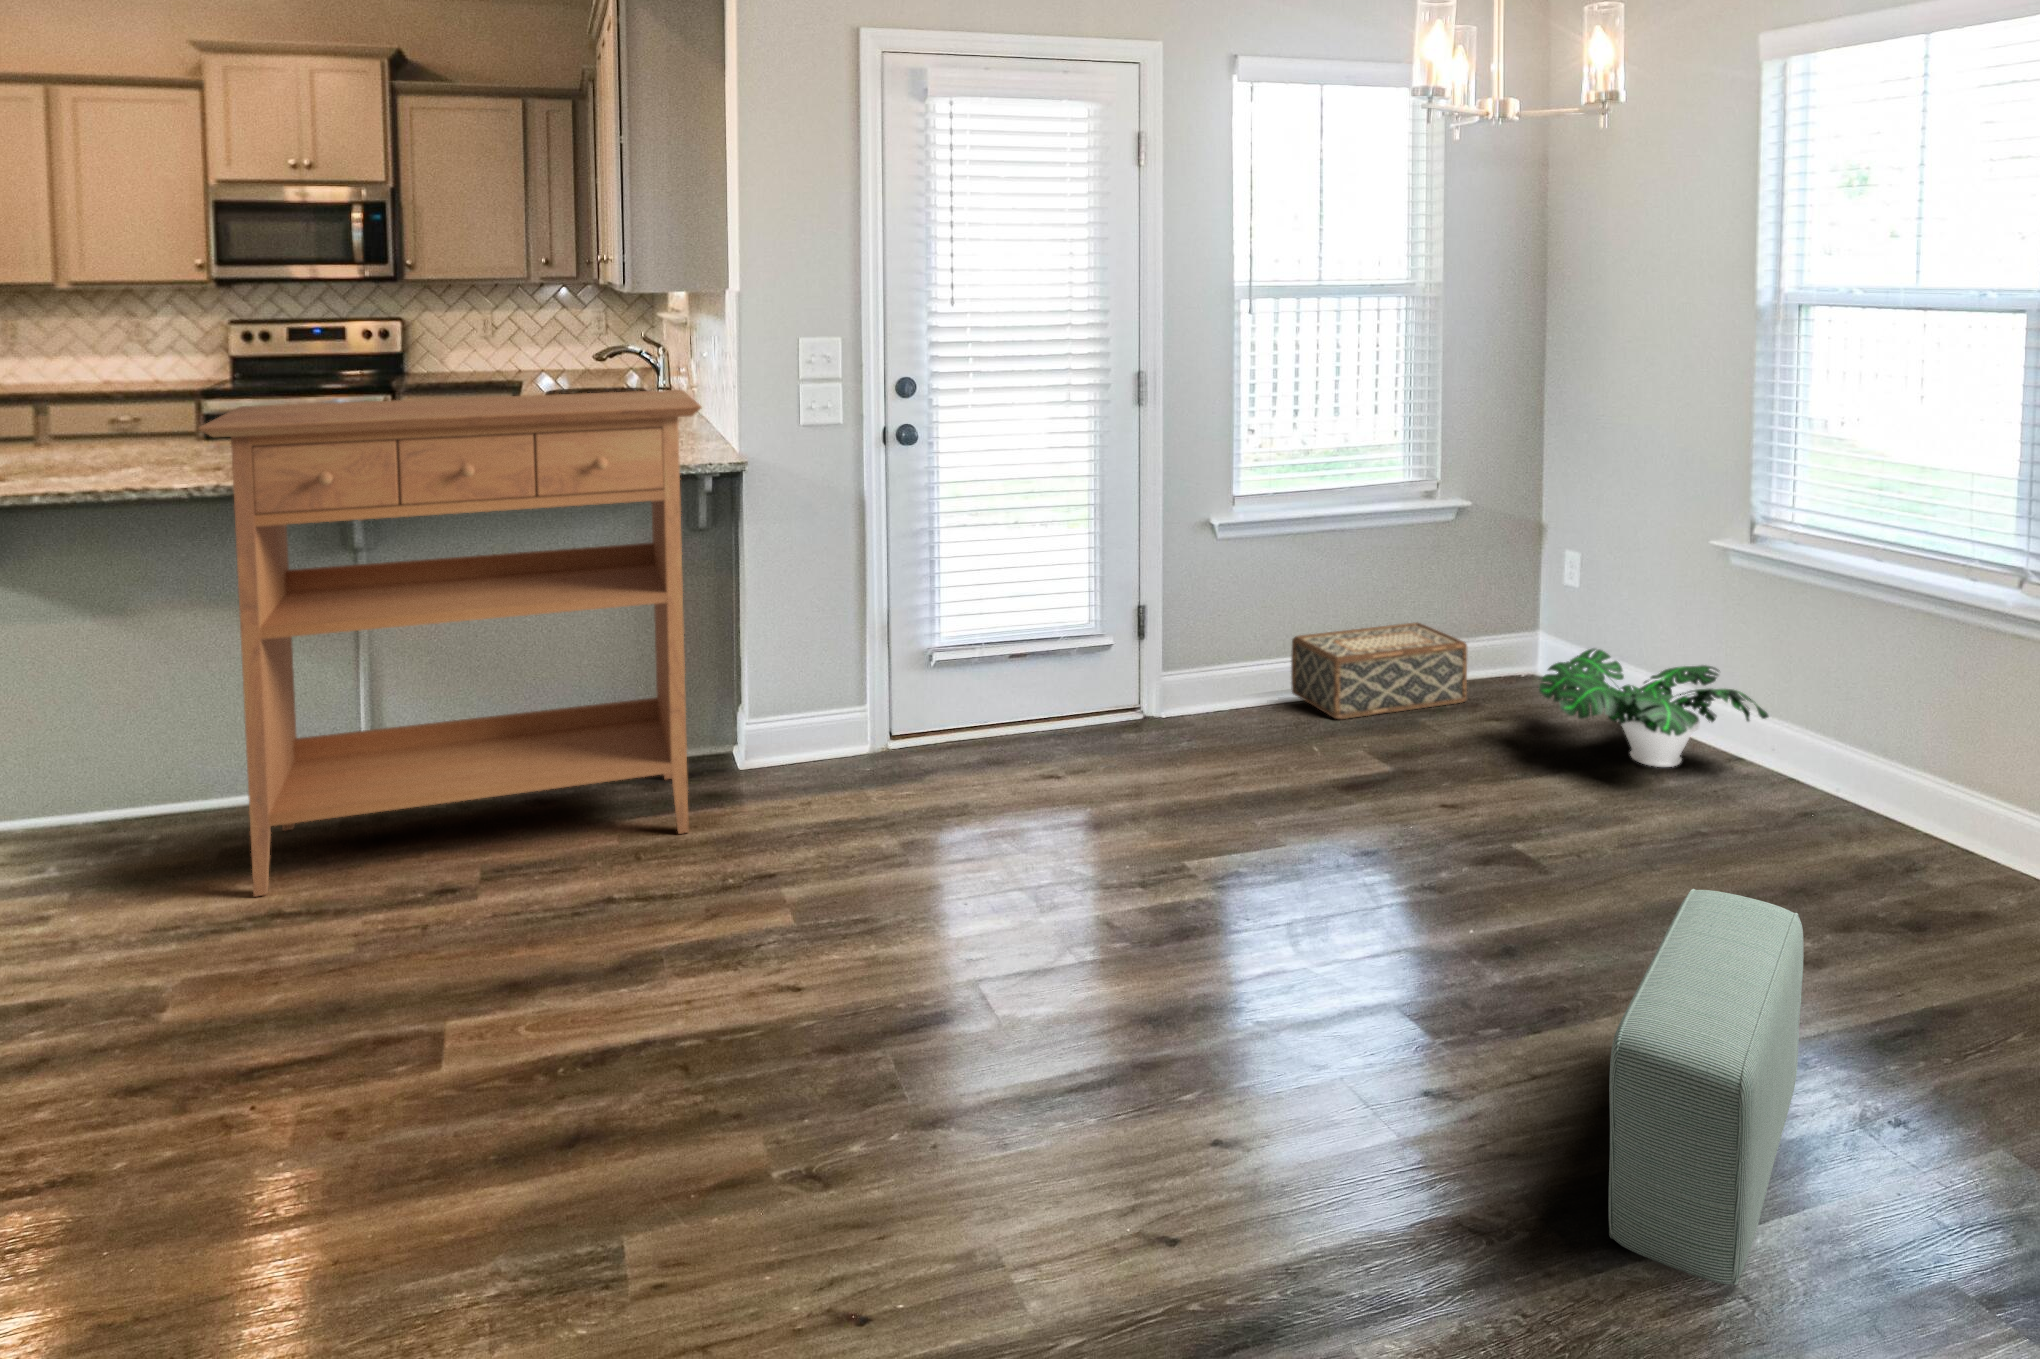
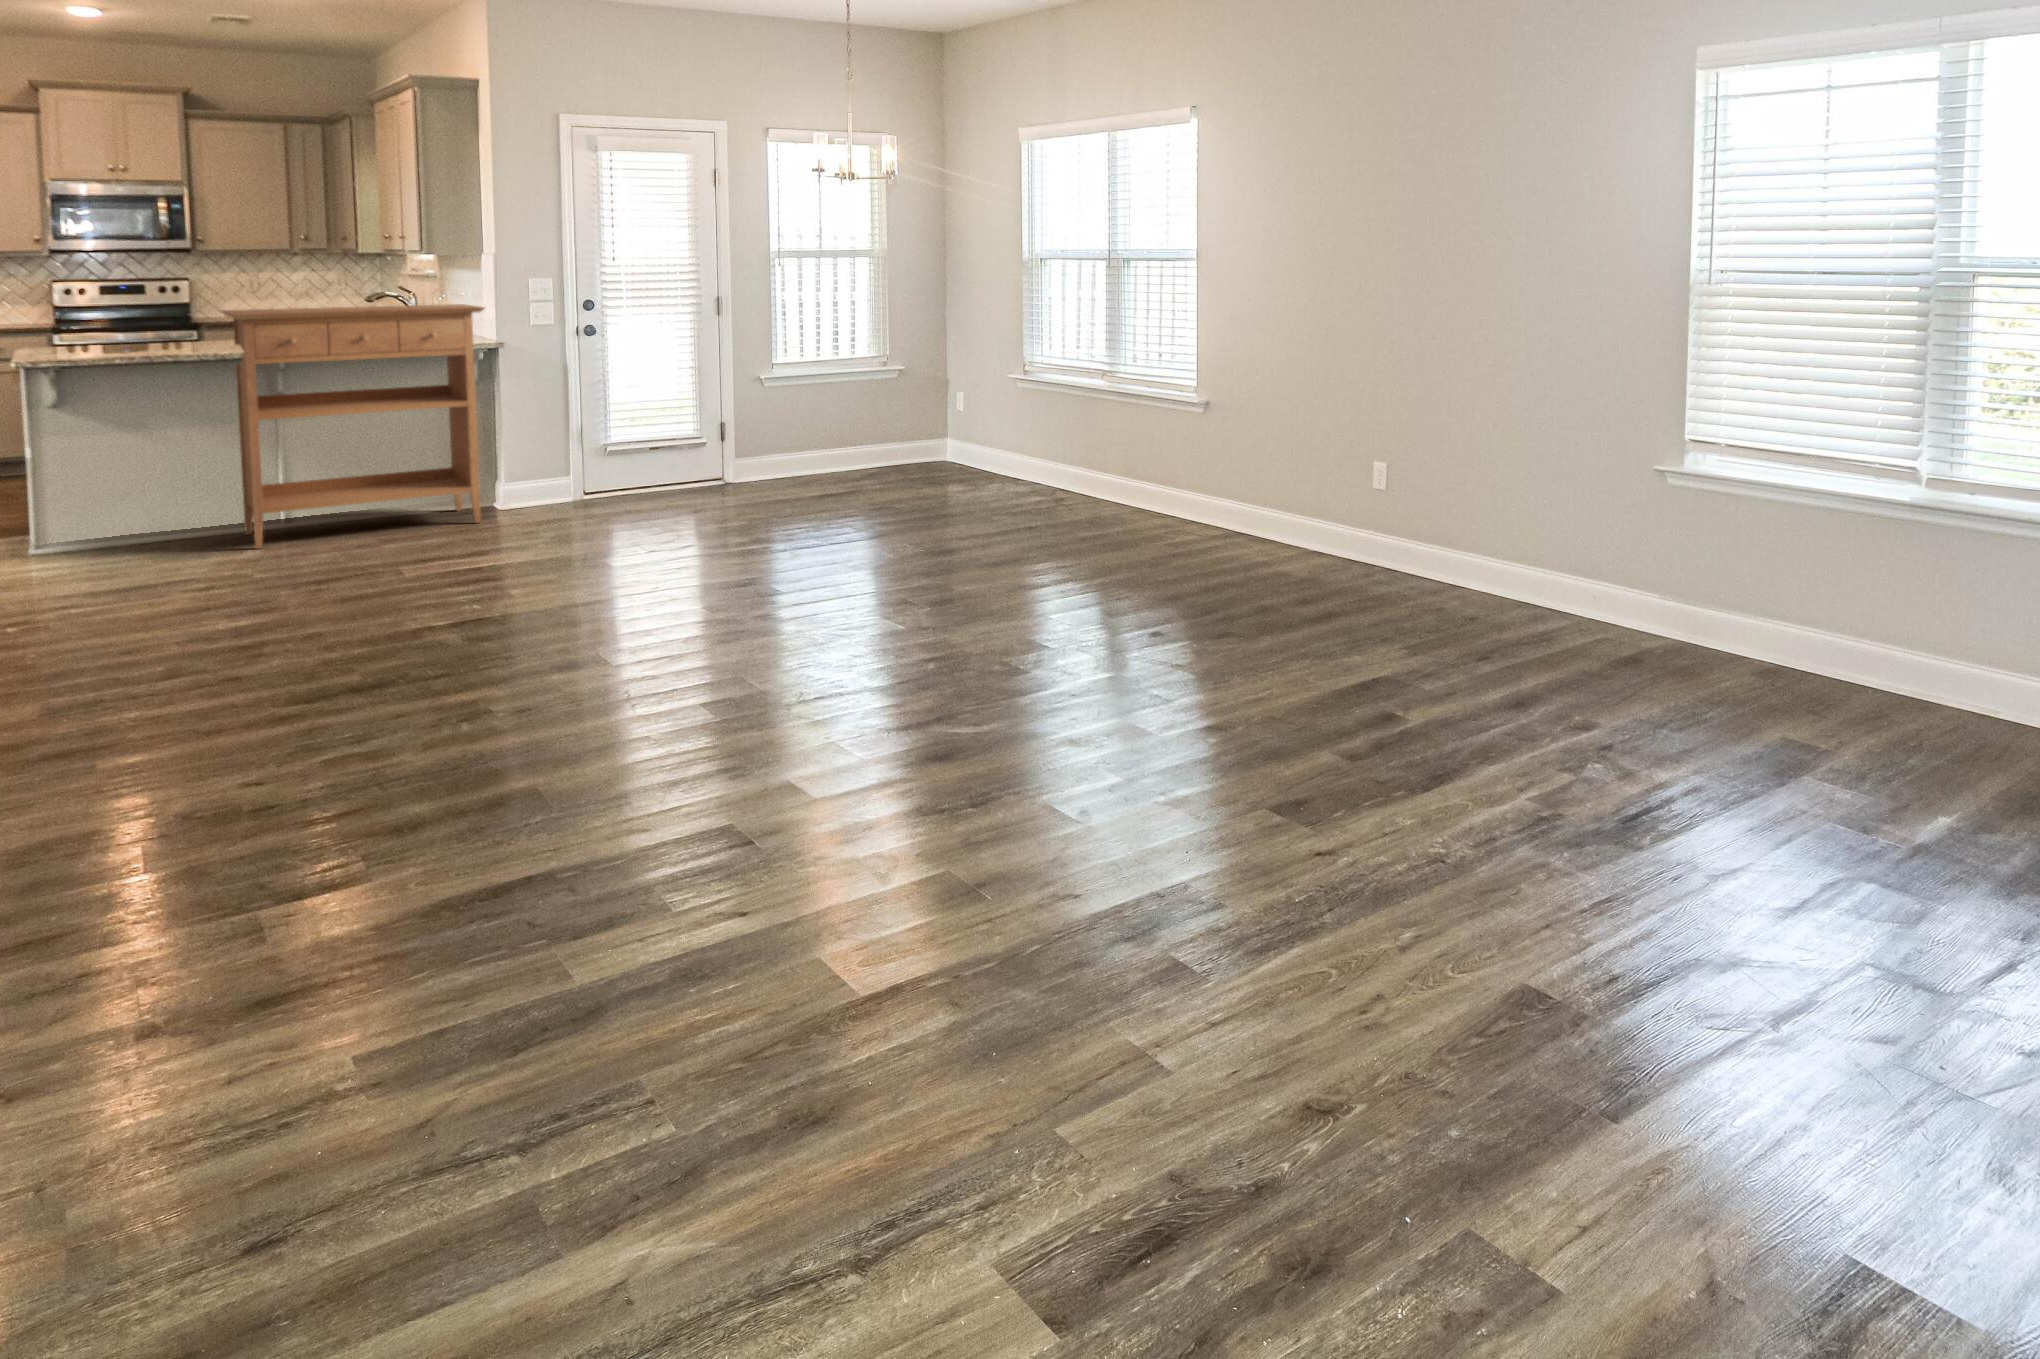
woven basket: present [1291,623,1467,719] -> none [810,434,904,477]
potted plant: present [1539,649,1769,767] -> none [926,433,1026,482]
pouf: present [1608,889,1803,1285] -> none [864,472,959,565]

